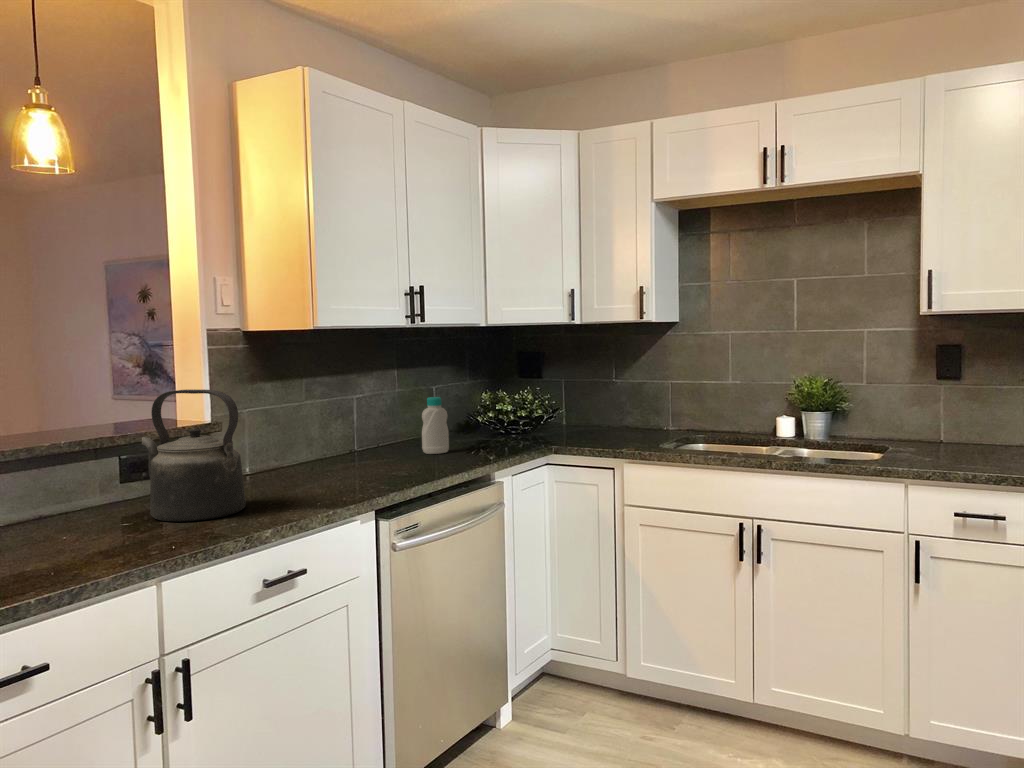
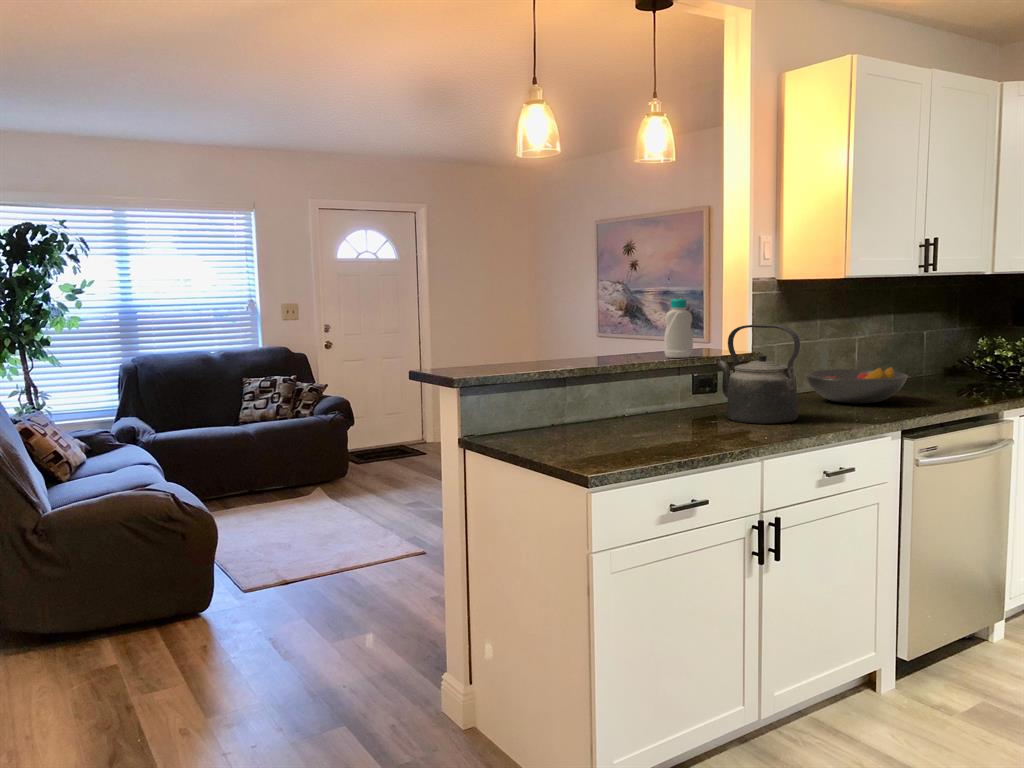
bottle: present [422,397,449,454] -> present [664,299,693,358]
fruit bowl: none [278,430,394,477] -> present [804,367,908,404]

